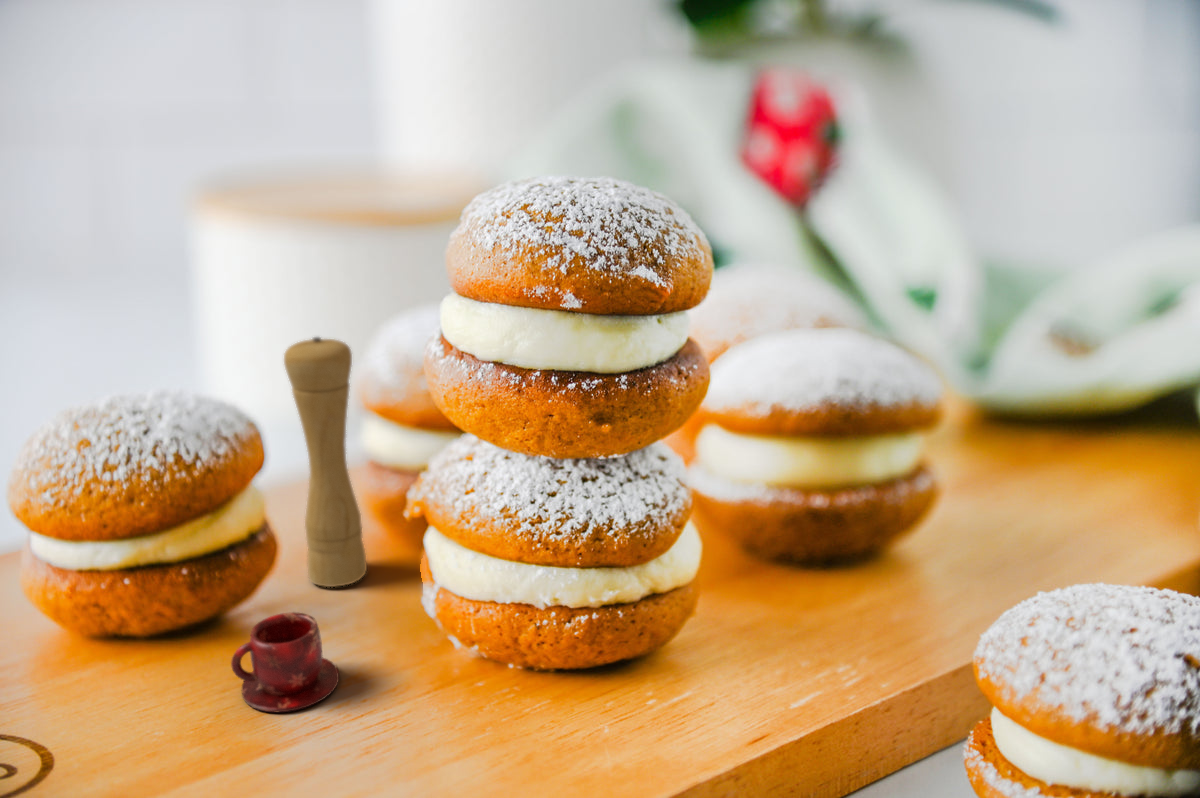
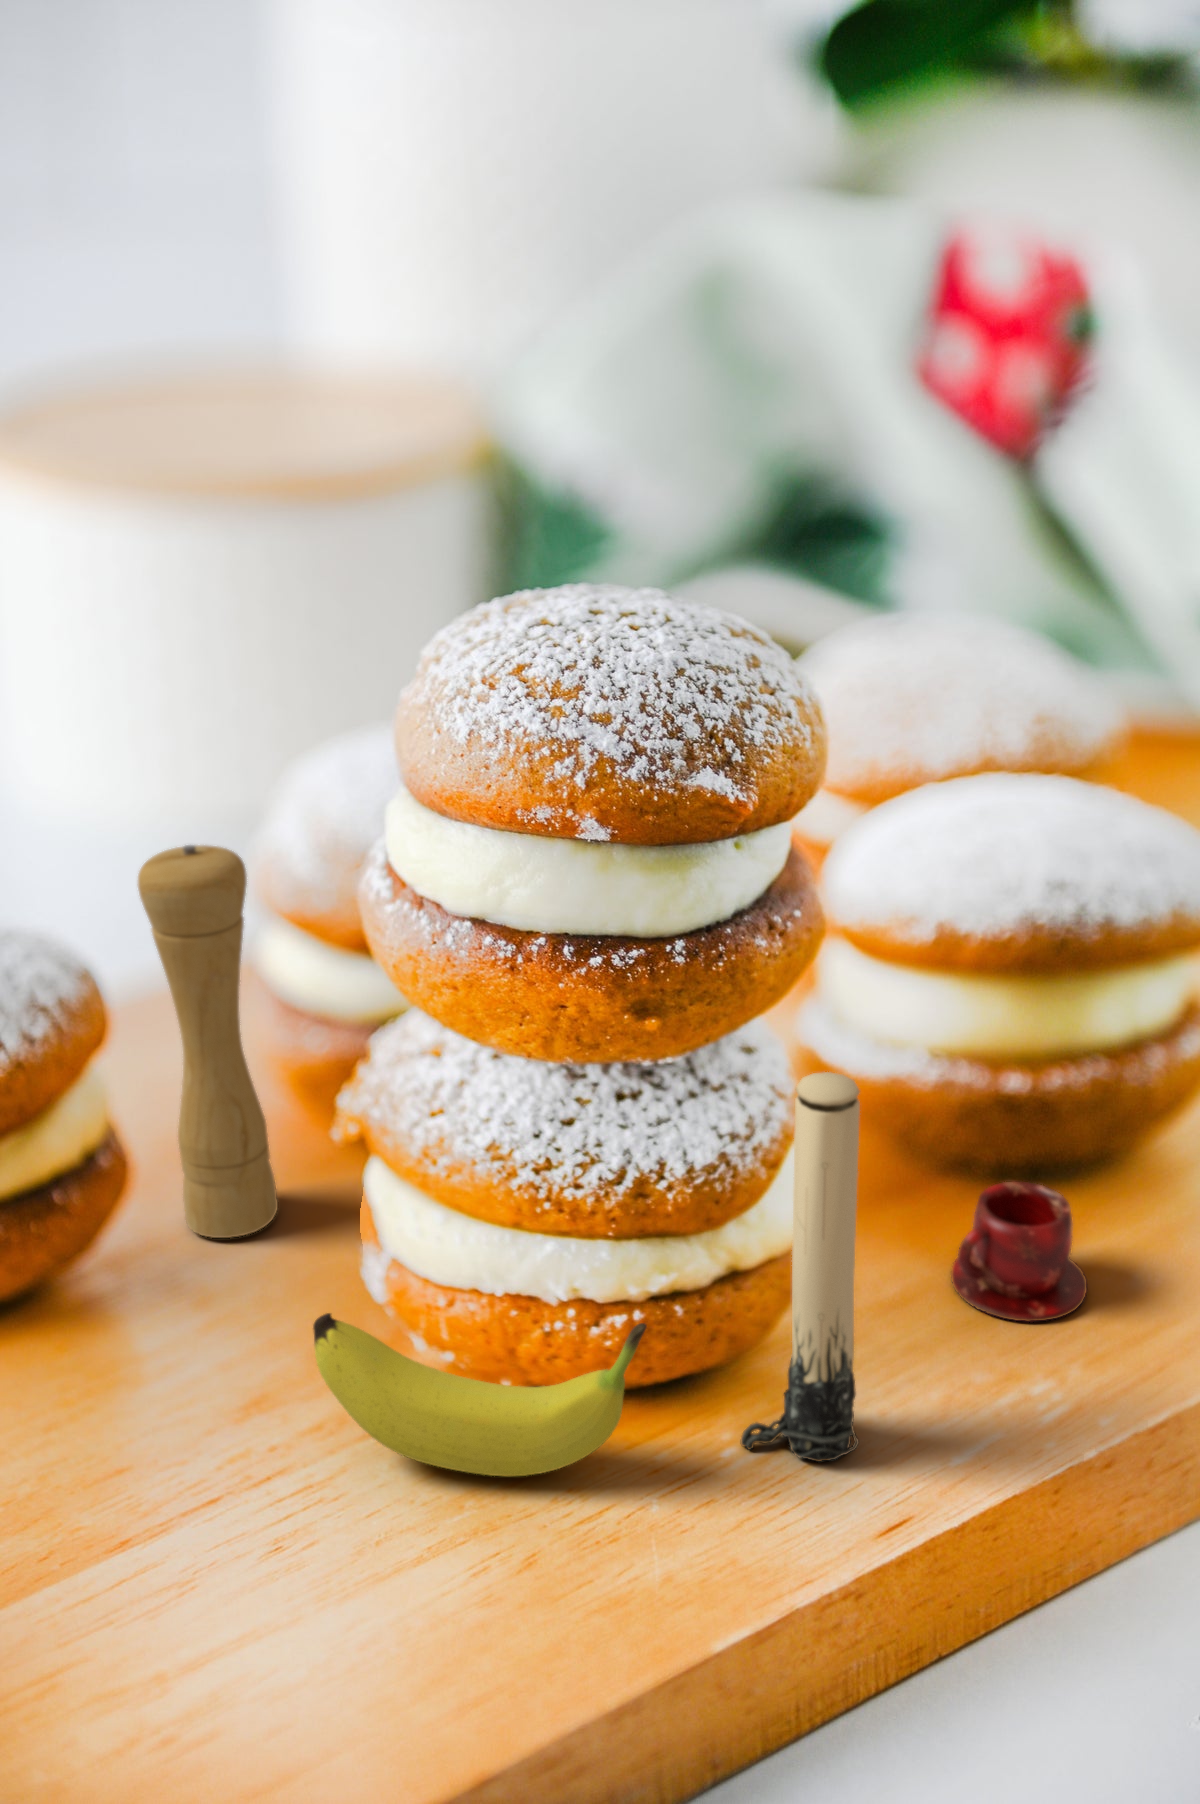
candle: none [659,458,735,710] -> present [741,1072,860,1462]
teacup: present [231,612,339,712] -> present [951,1182,1087,1322]
fruit: none [390,616,601,719] -> present [313,1313,647,1476]

